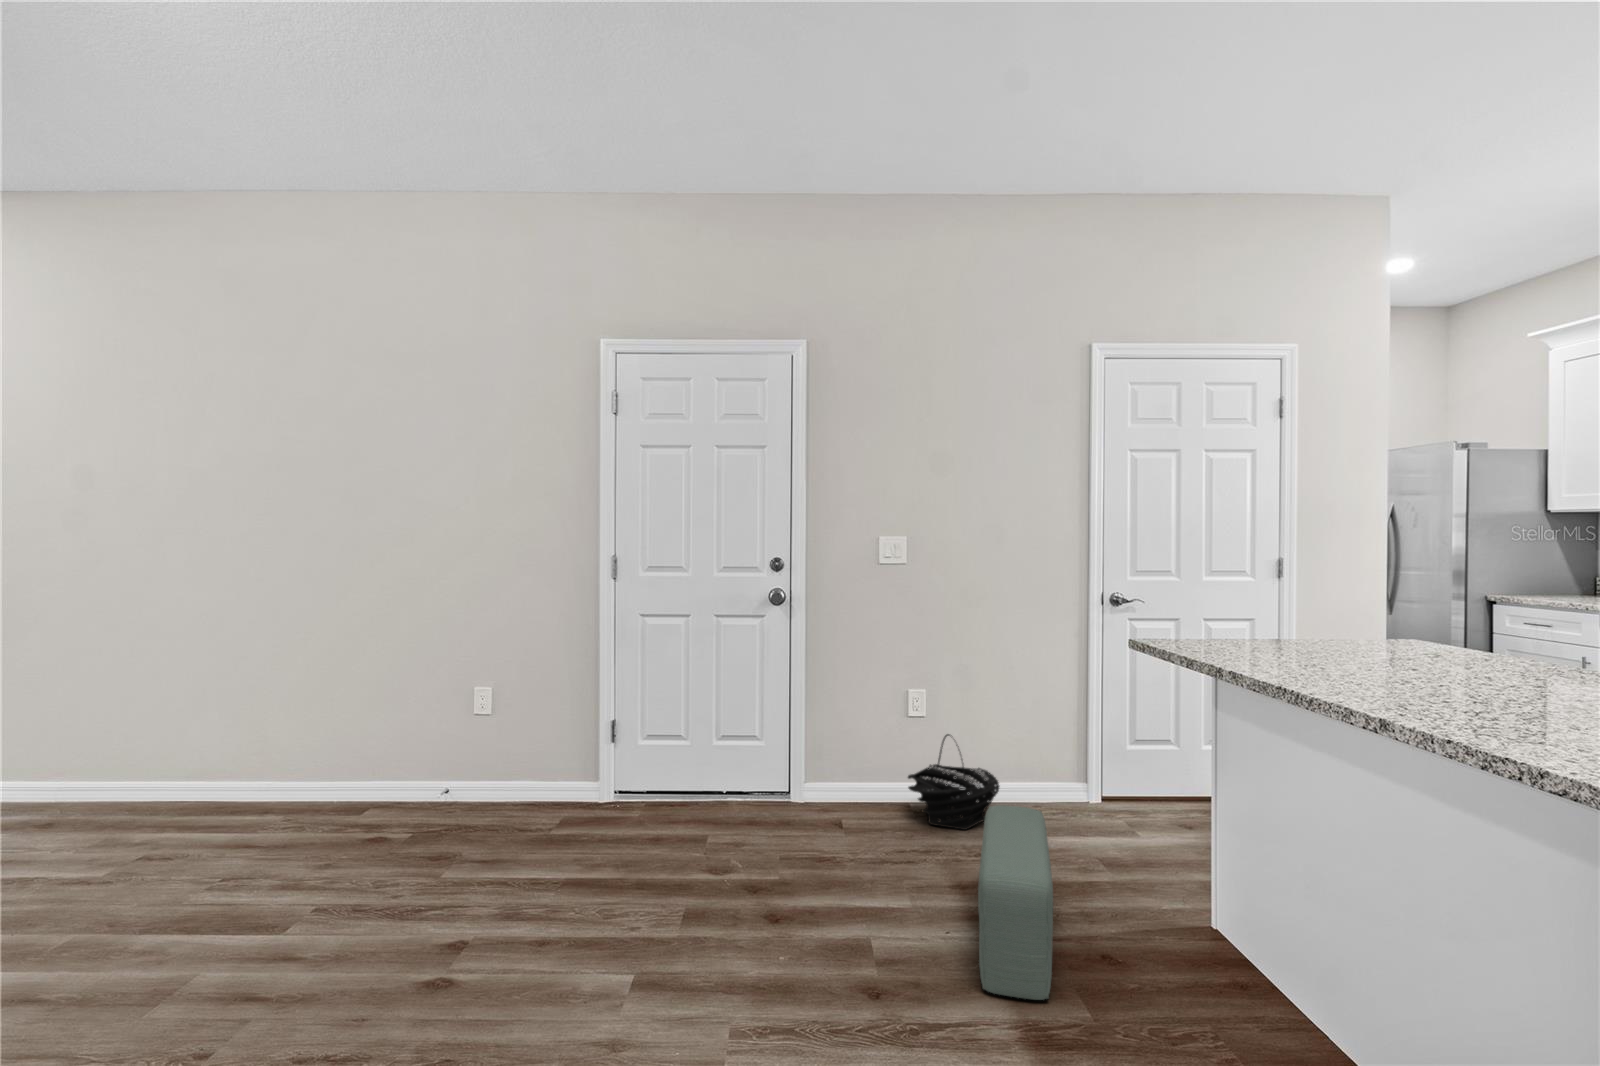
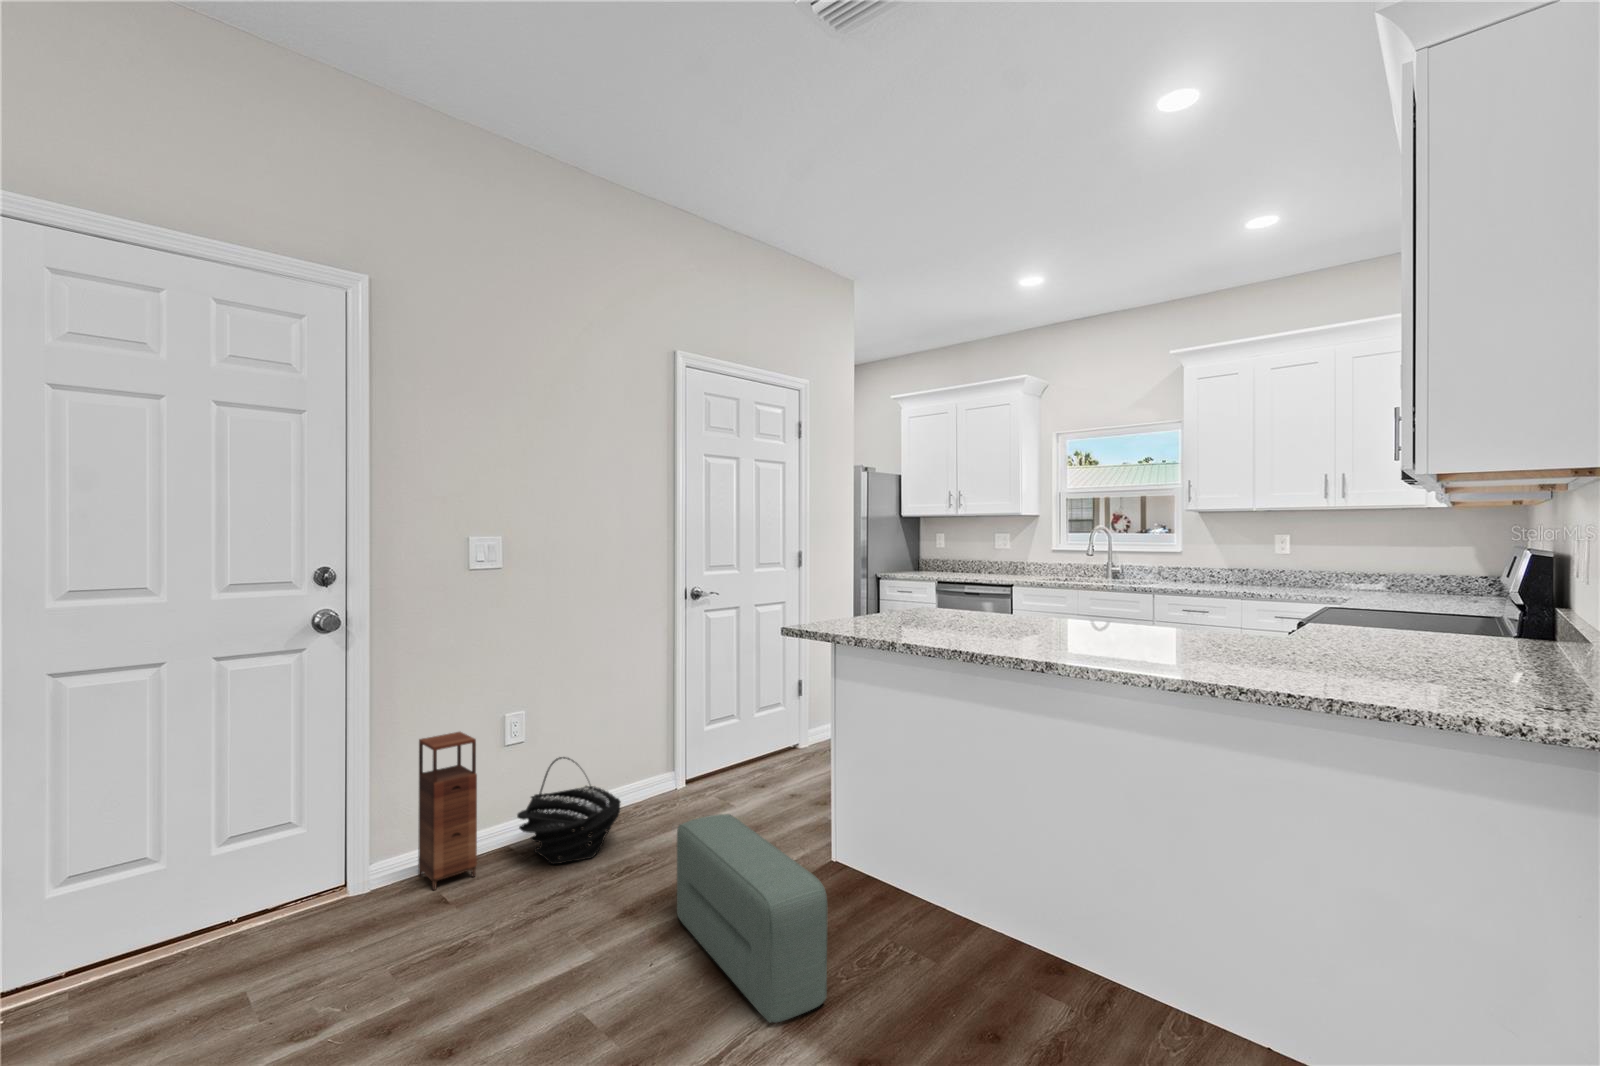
storage cabinet: none [839,695,873,815] -> present [418,732,477,890]

